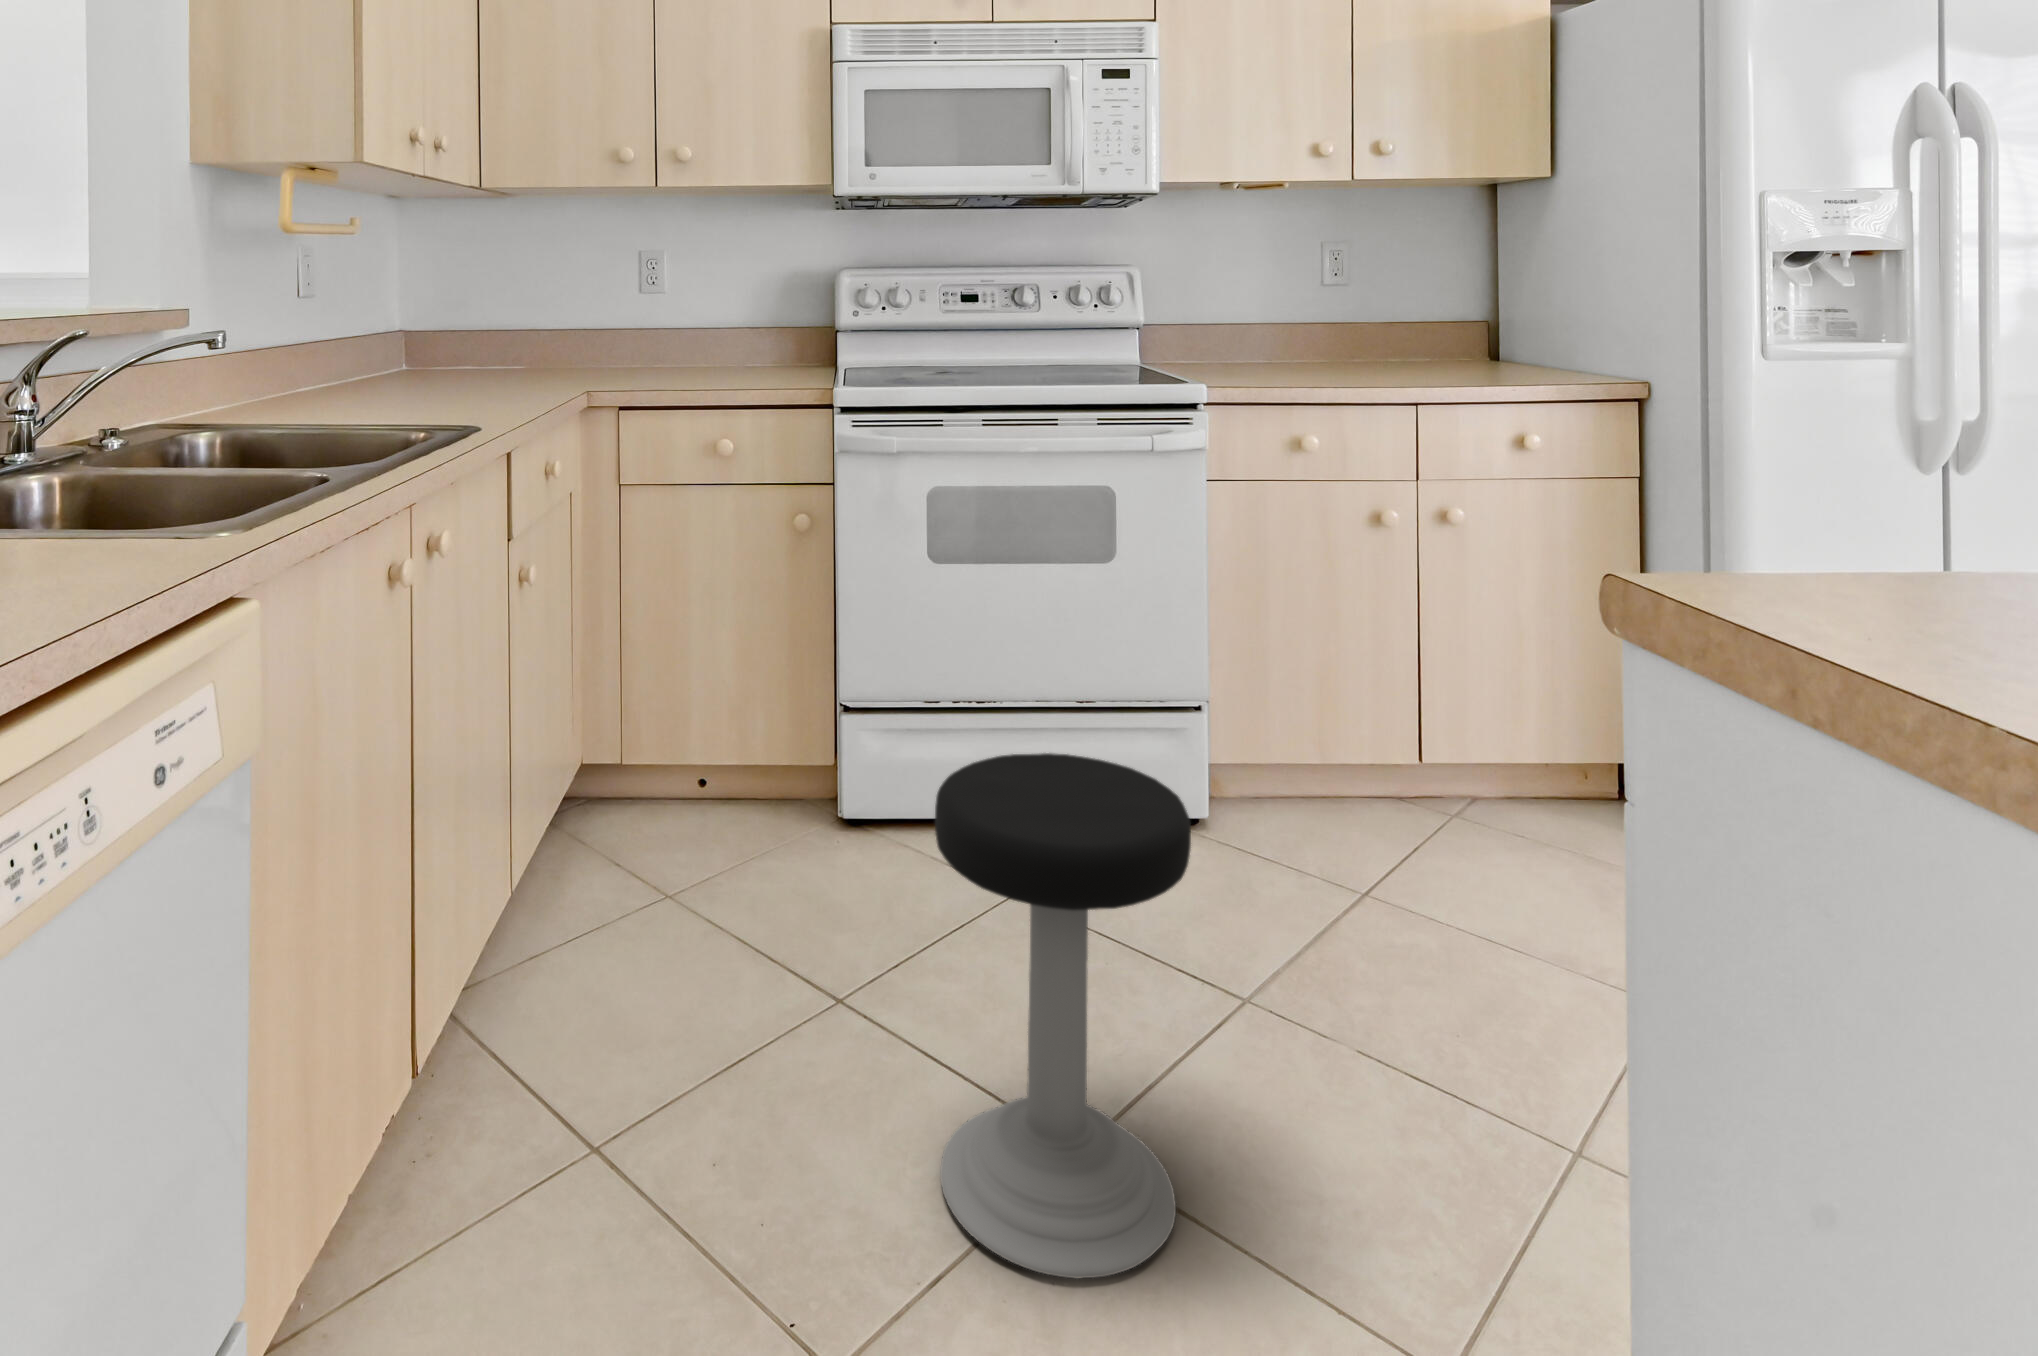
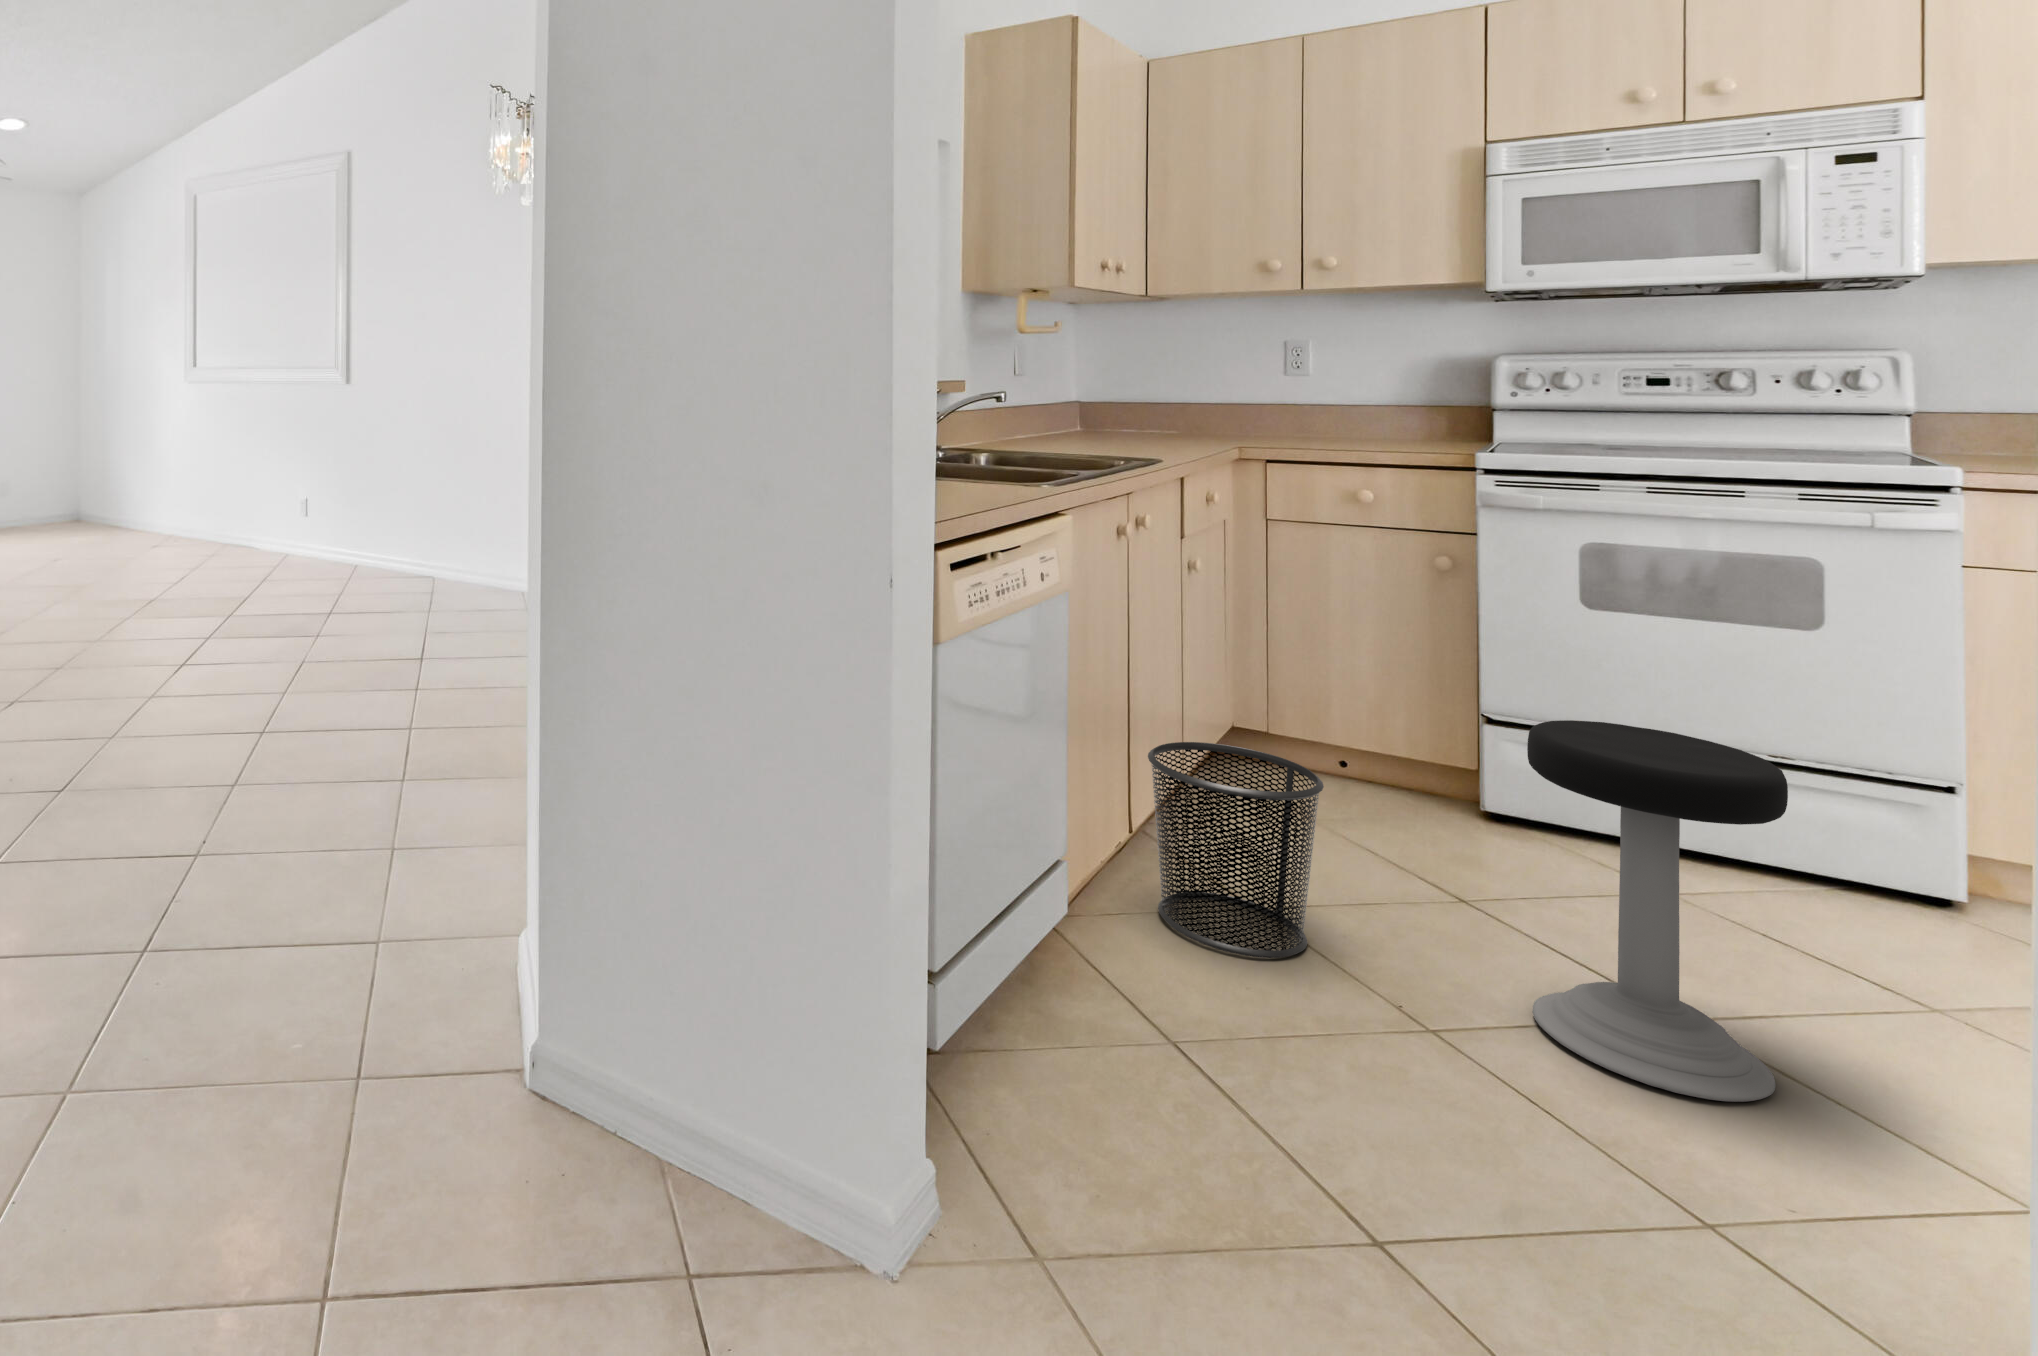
waste bin: none [447,881,696,1265] -> present [1148,742,1324,958]

